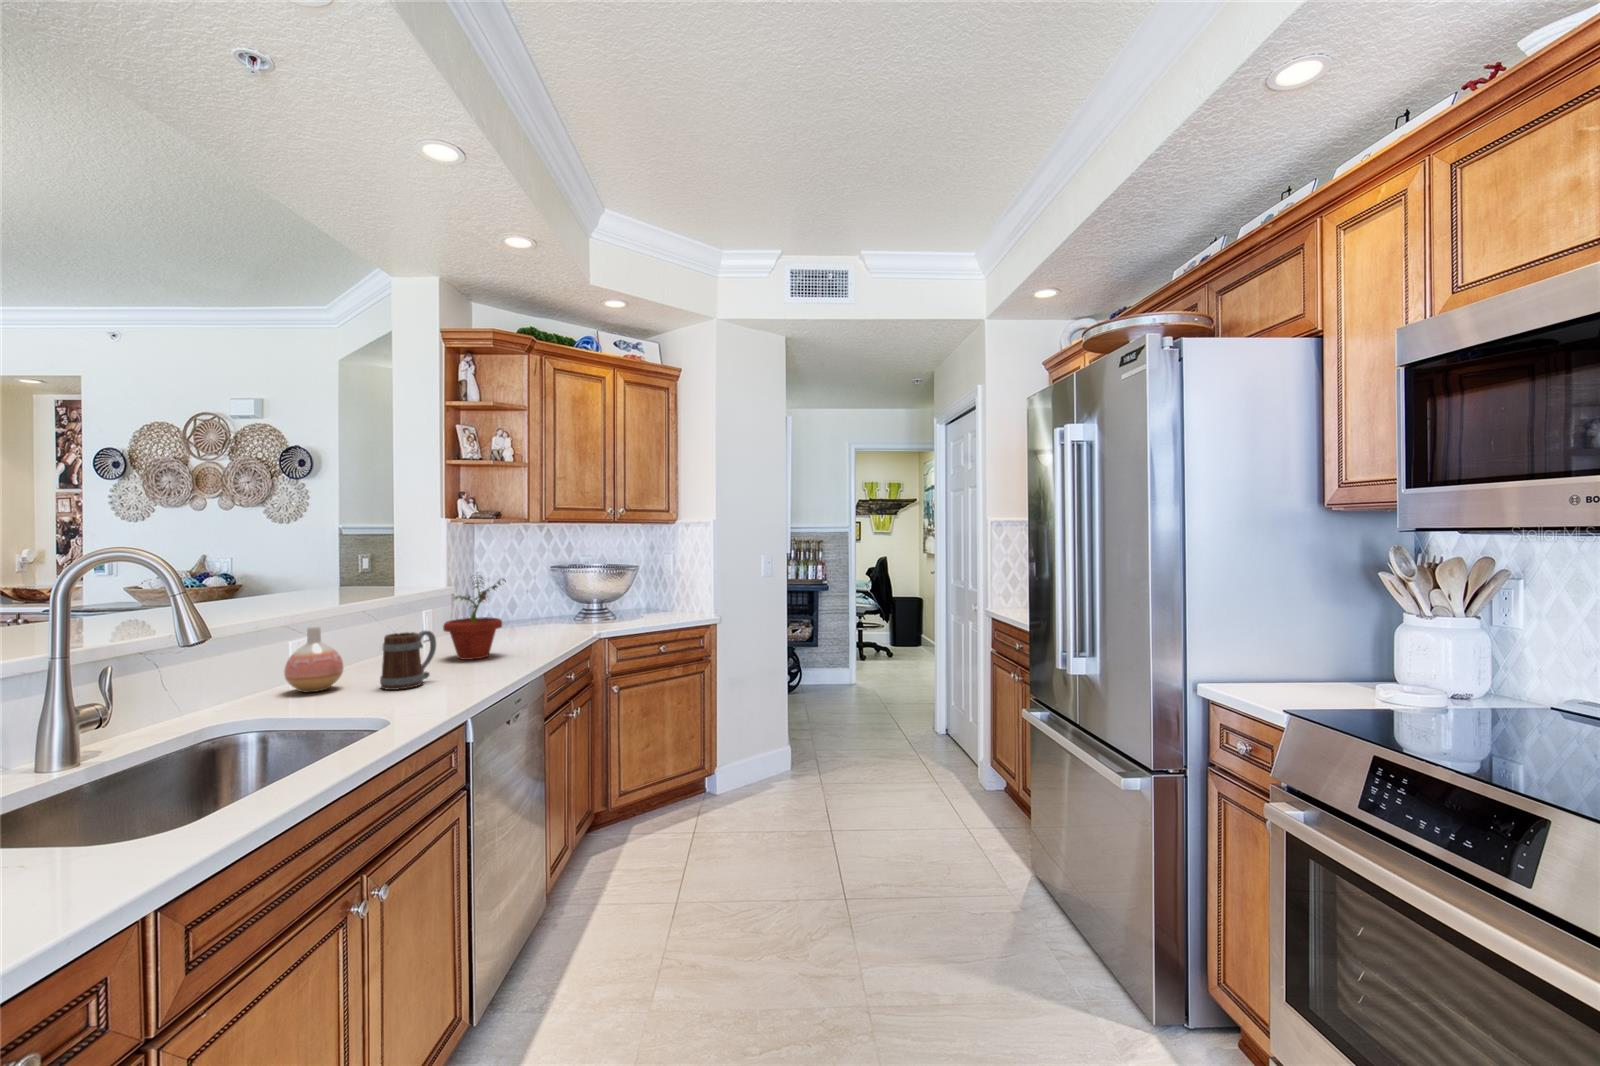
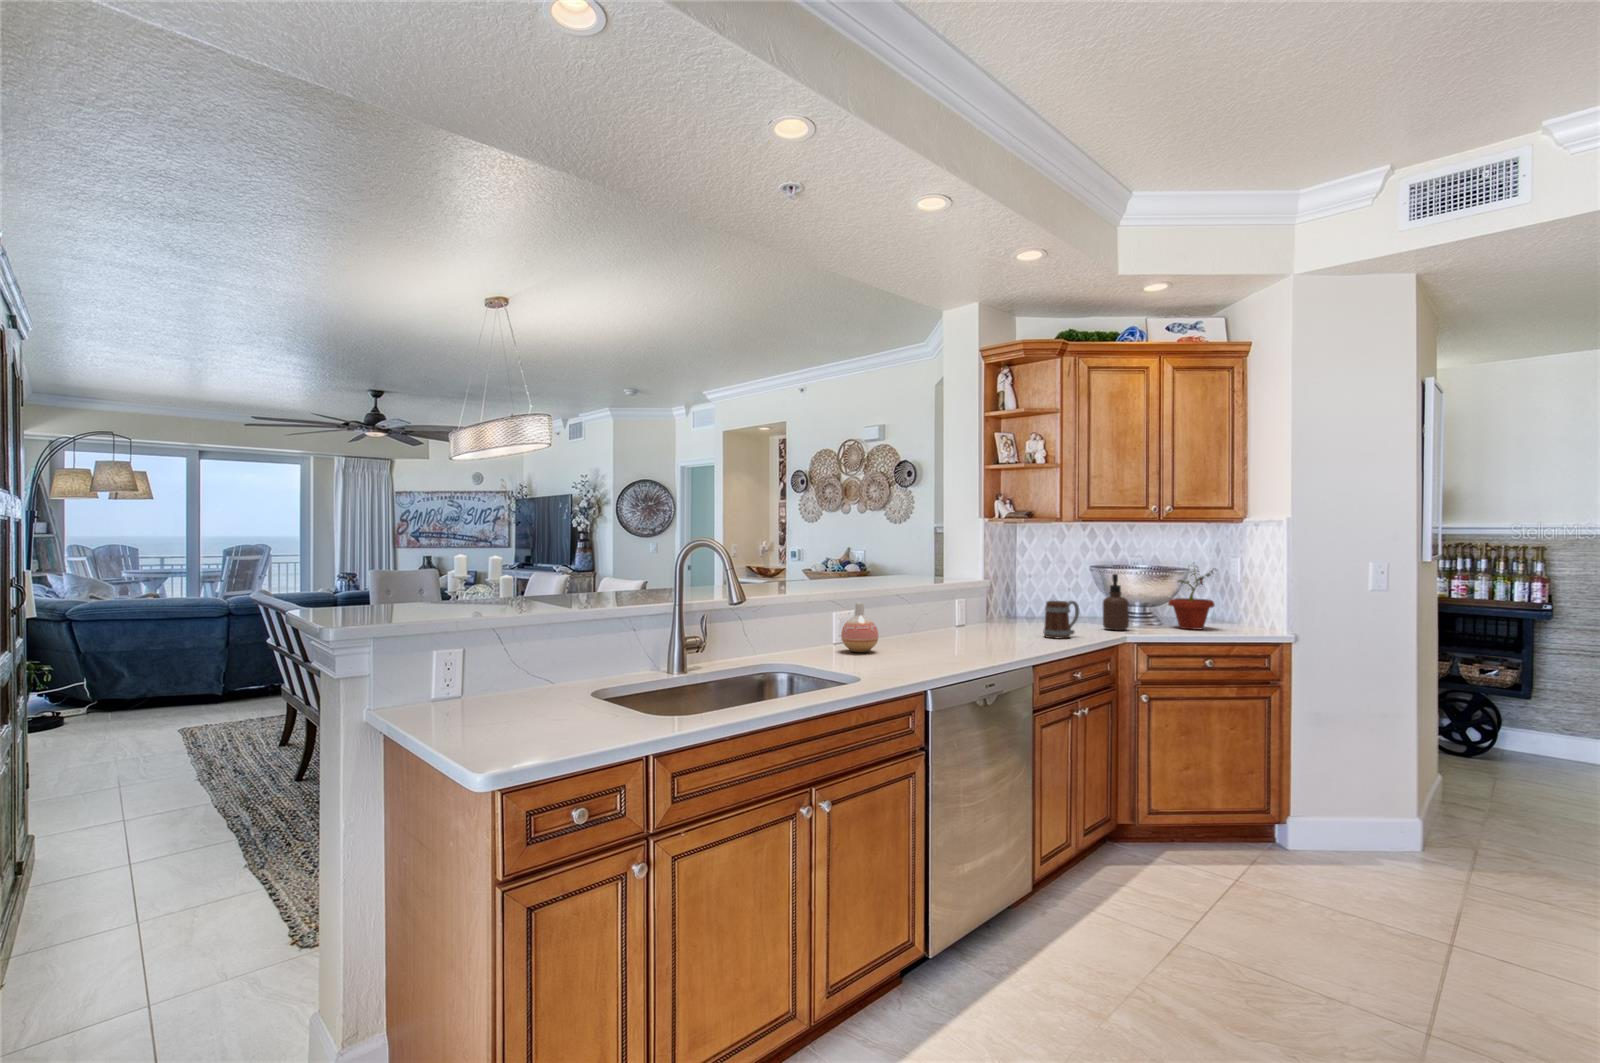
soap dispenser: none [571,572,596,627] -> present [1103,574,1129,630]
potted plant: present [443,577,506,660] -> present [1168,566,1215,630]
mug: present [380,631,436,690] -> present [1043,601,1079,638]

